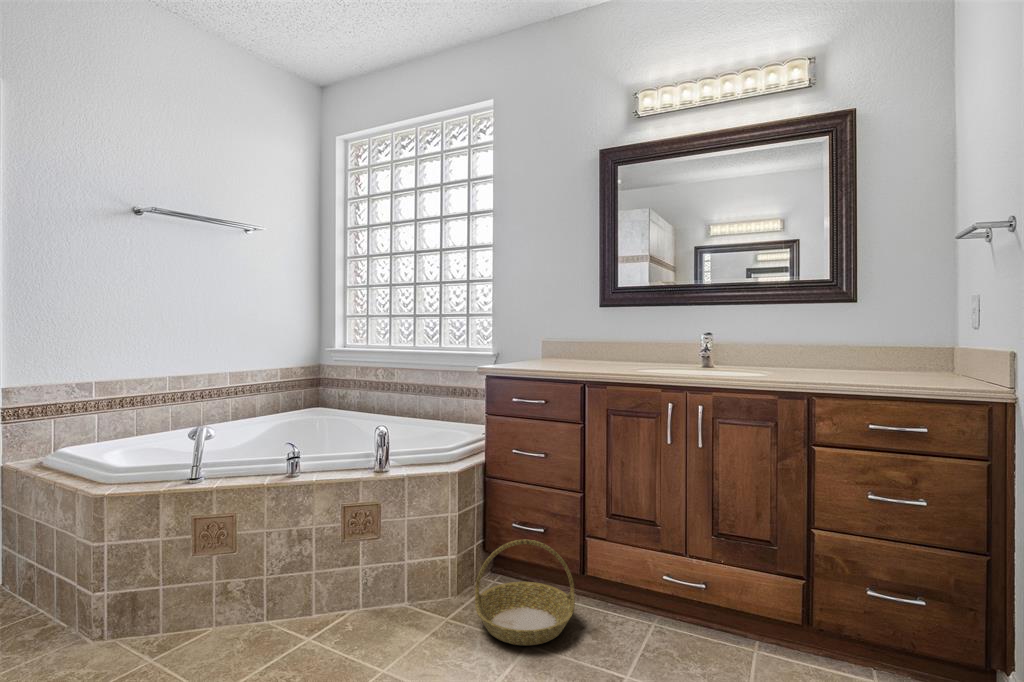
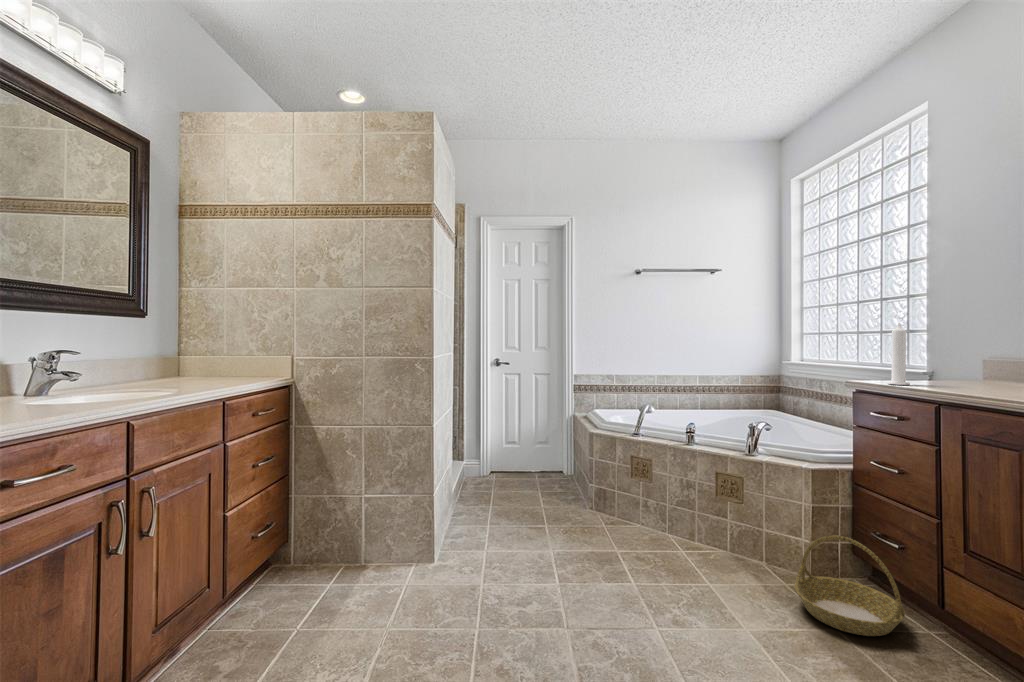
candle: none [525,307,542,370] -> present [887,323,910,385]

